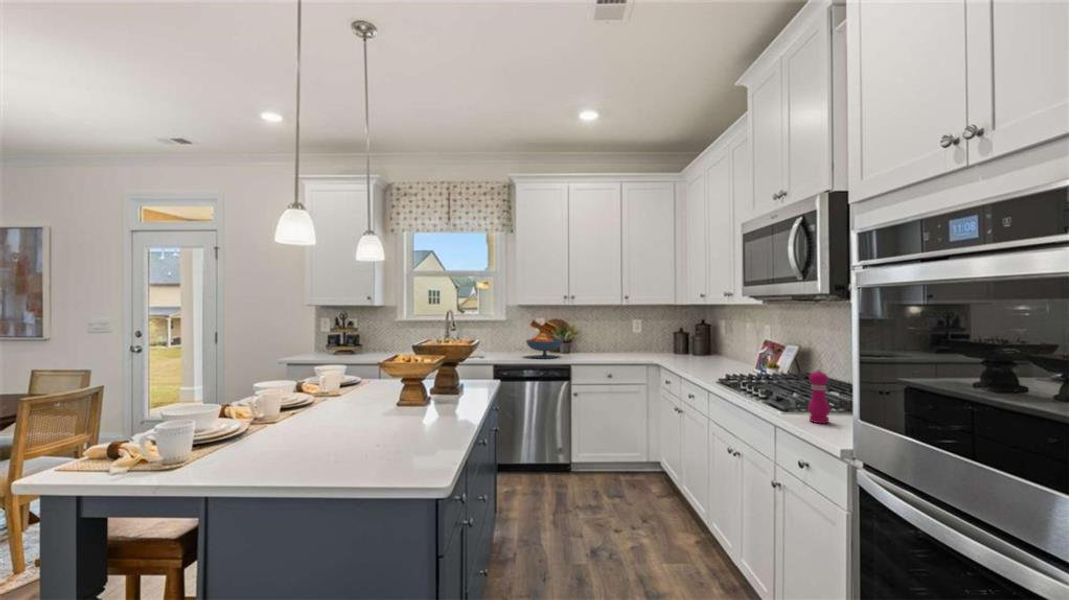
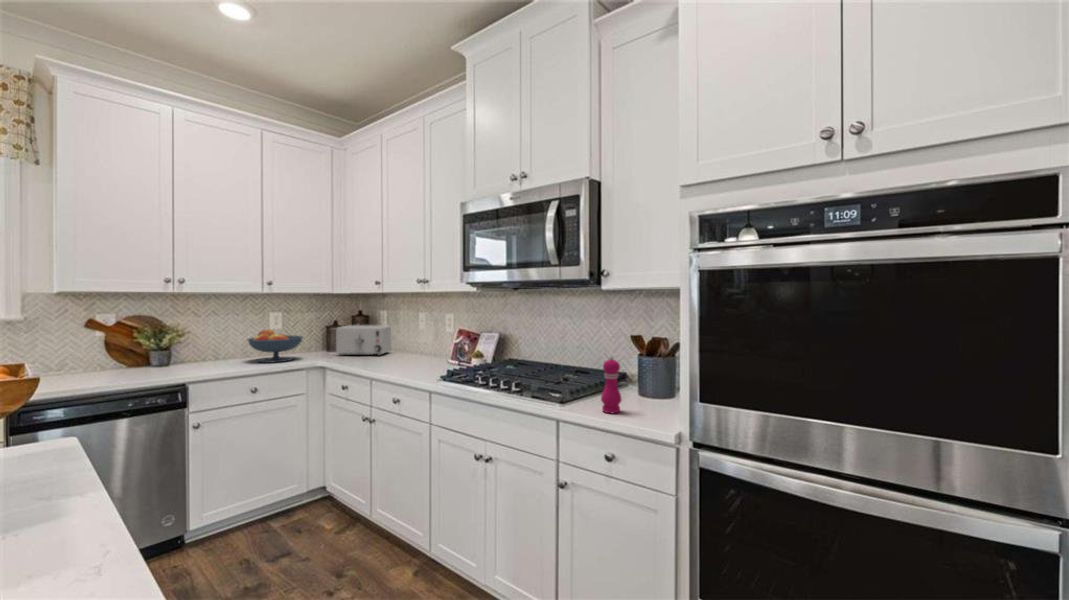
toaster: none [675,332,723,360] -> present [336,325,391,356]
fruit bowl: present [526,333,563,359] -> present [248,330,303,363]

